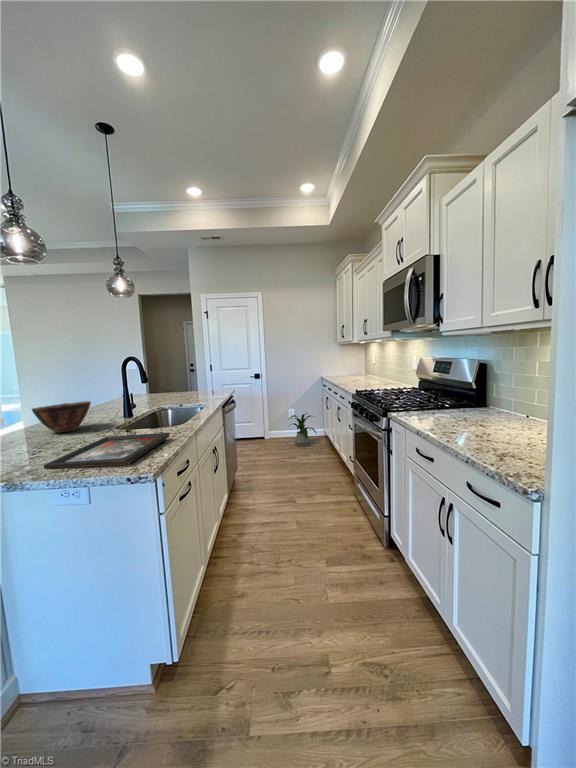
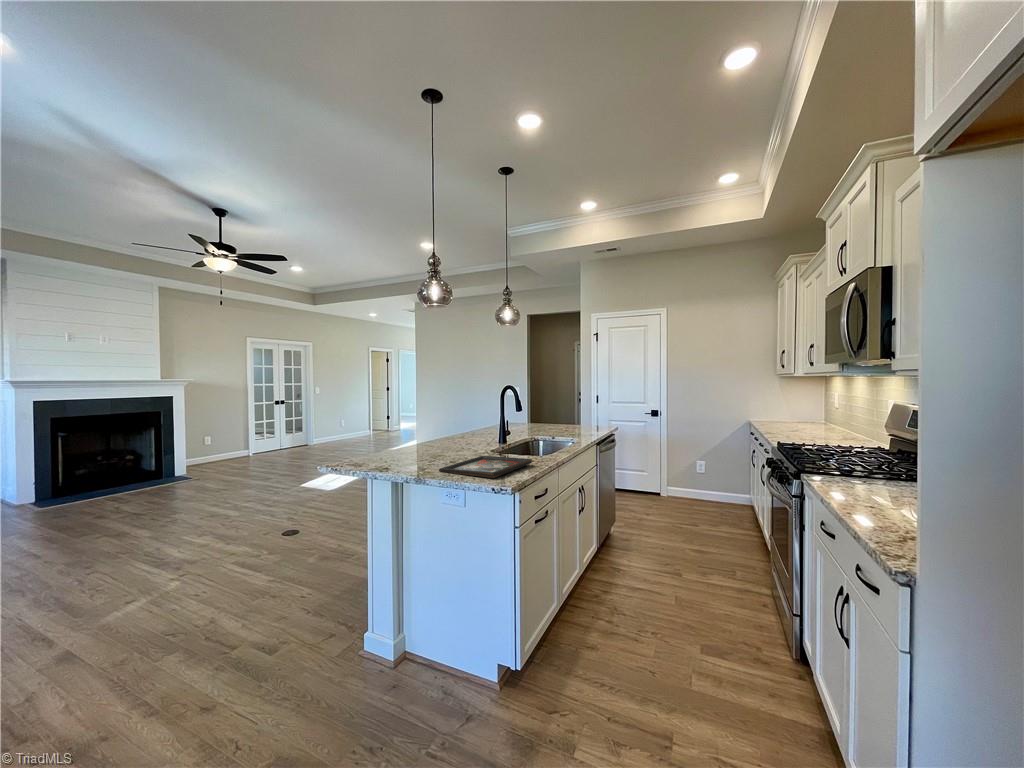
bowl: present [32,401,91,433] -> none [432,423,474,449]
house plant: present [289,413,316,446] -> none [691,468,737,513]

